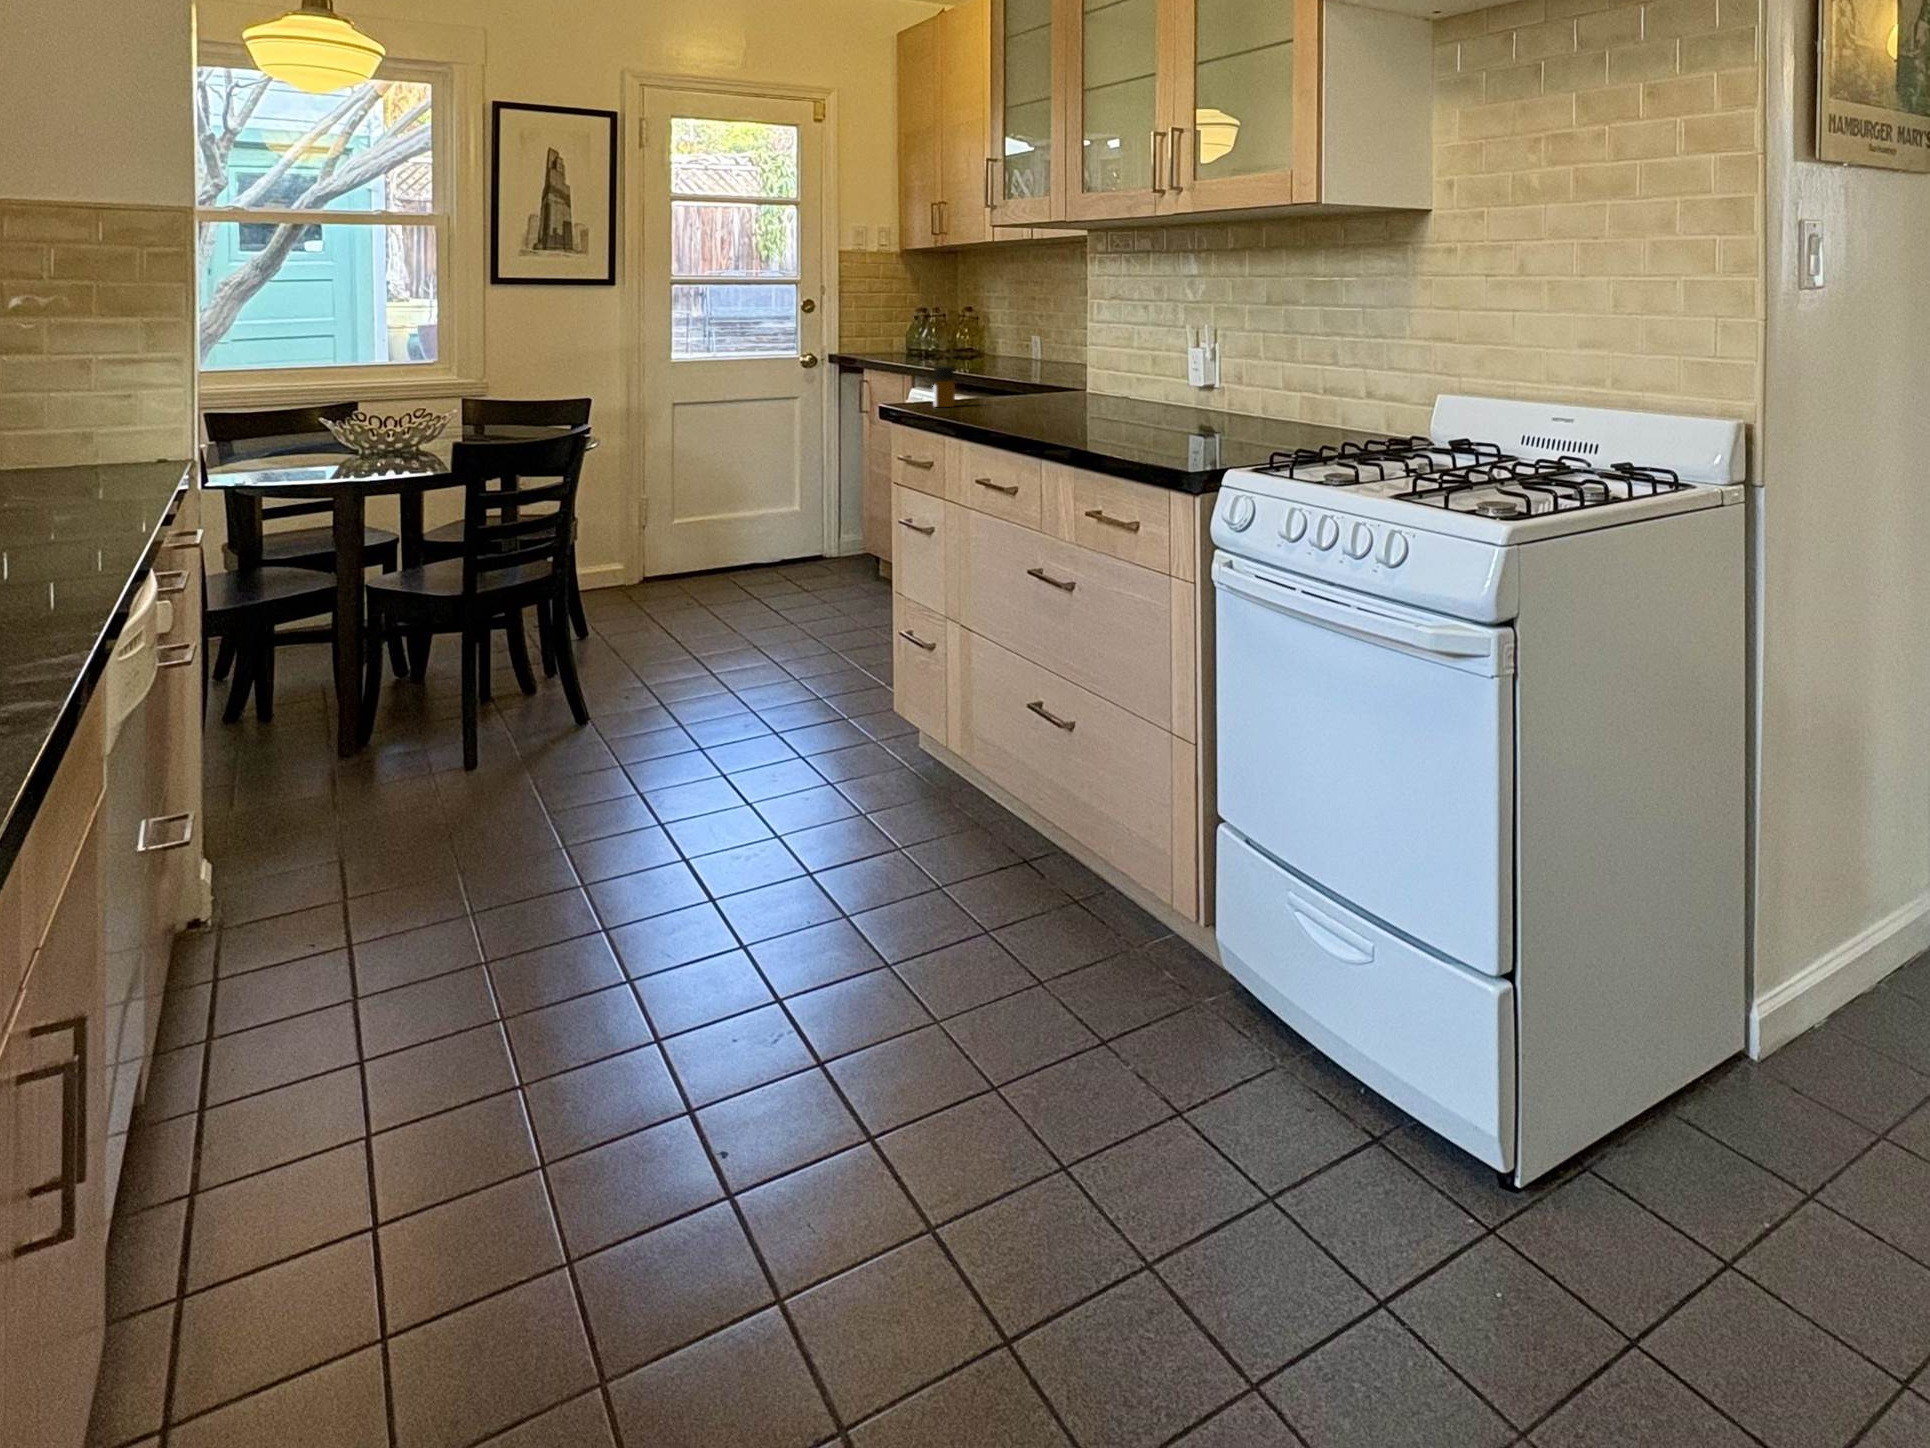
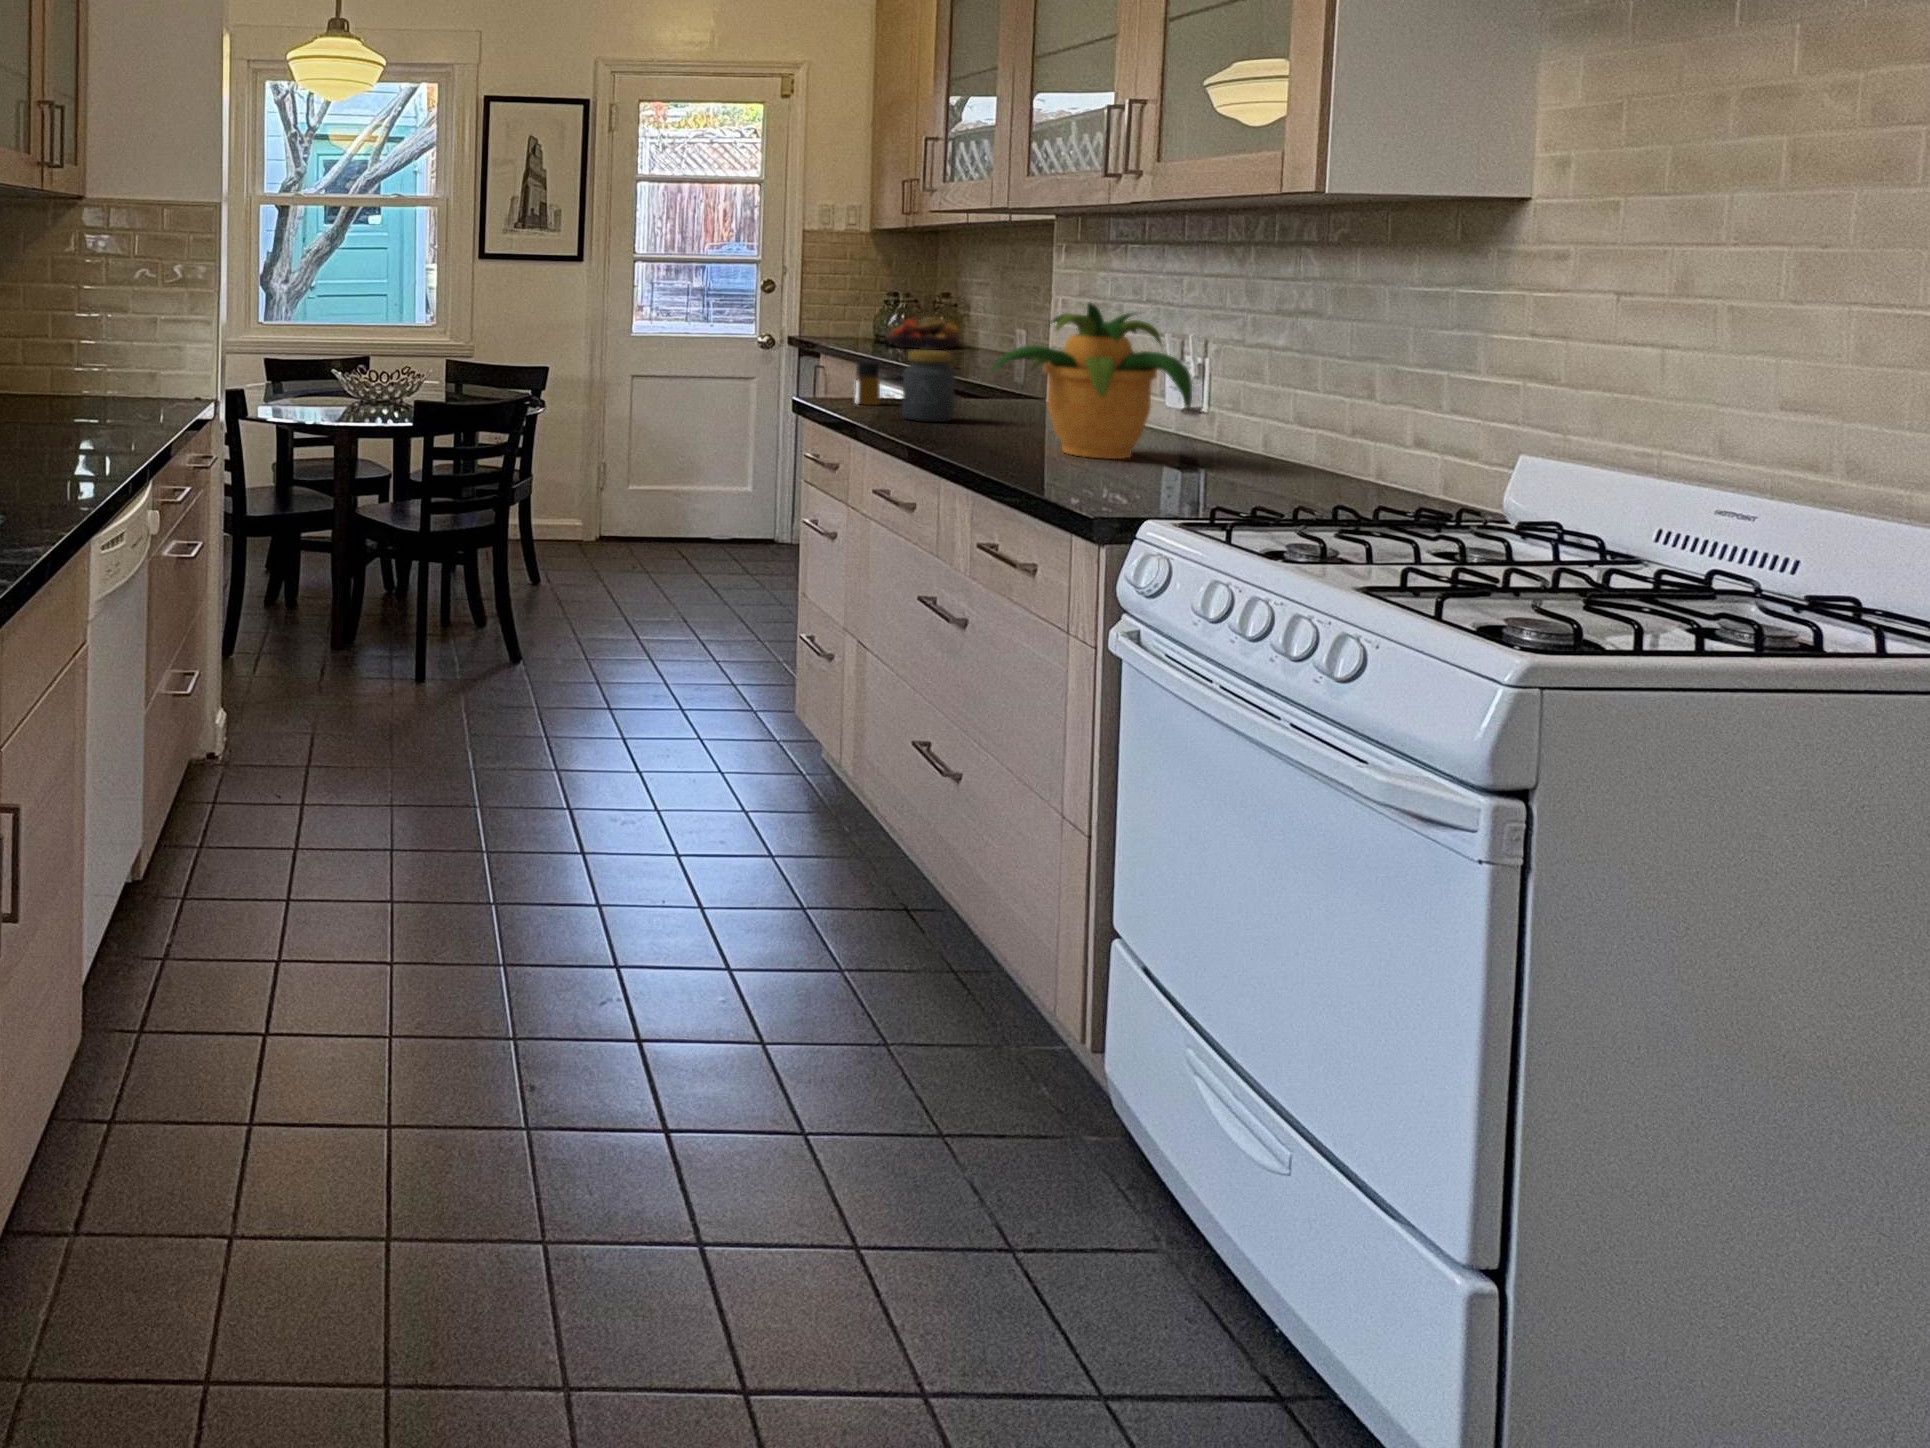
potted plant: none [1072,298,1227,432] -> present [992,303,1192,459]
fruit bowl: none [917,329,983,359] -> present [885,317,959,349]
jar: none [983,351,1027,416] -> present [902,350,955,422]

